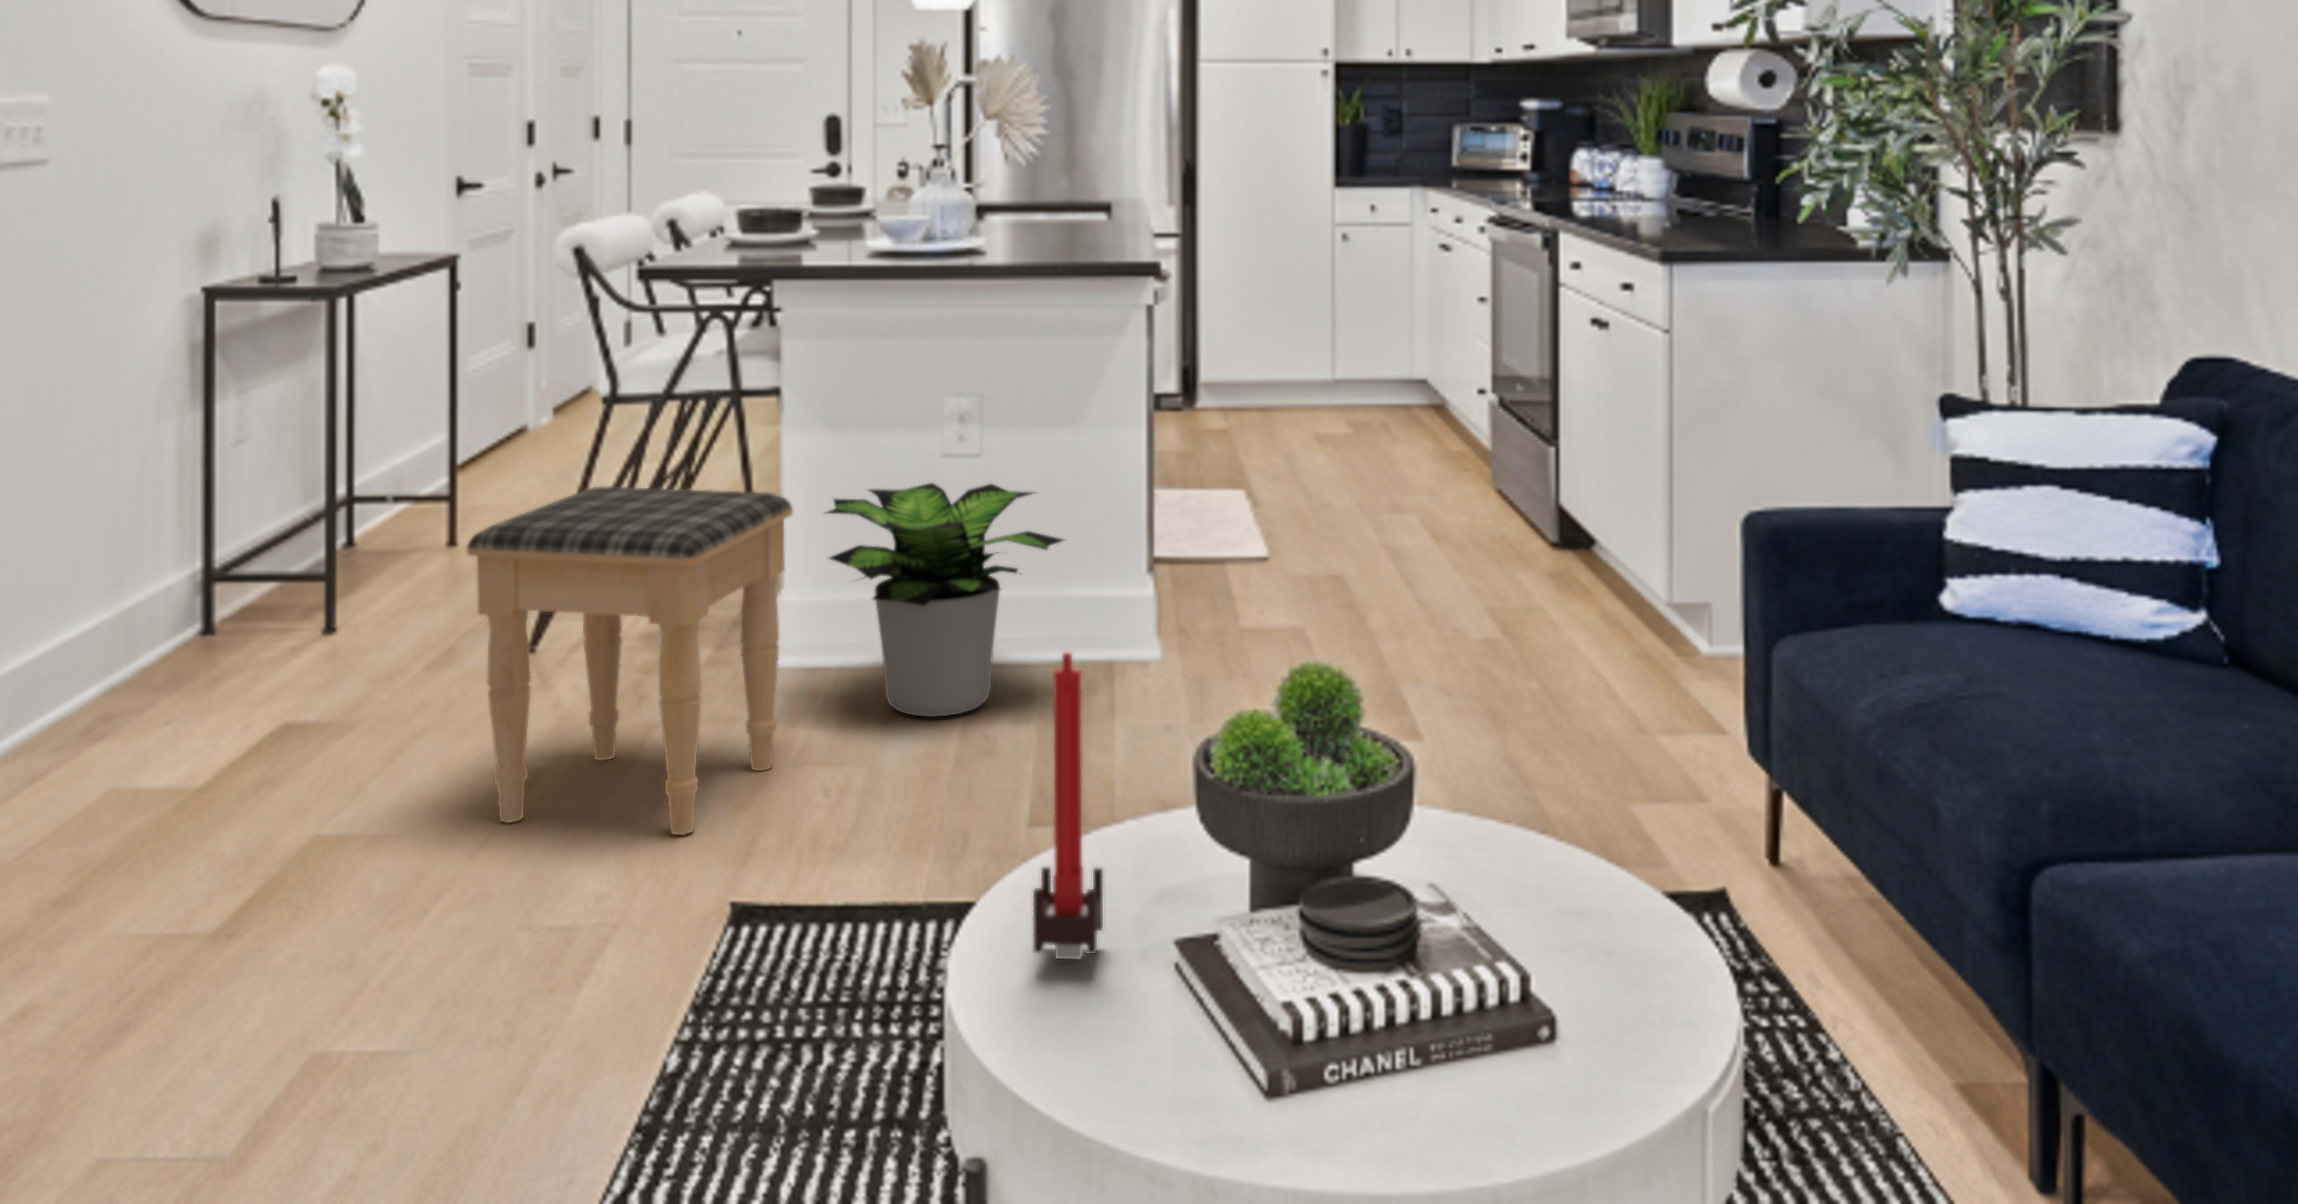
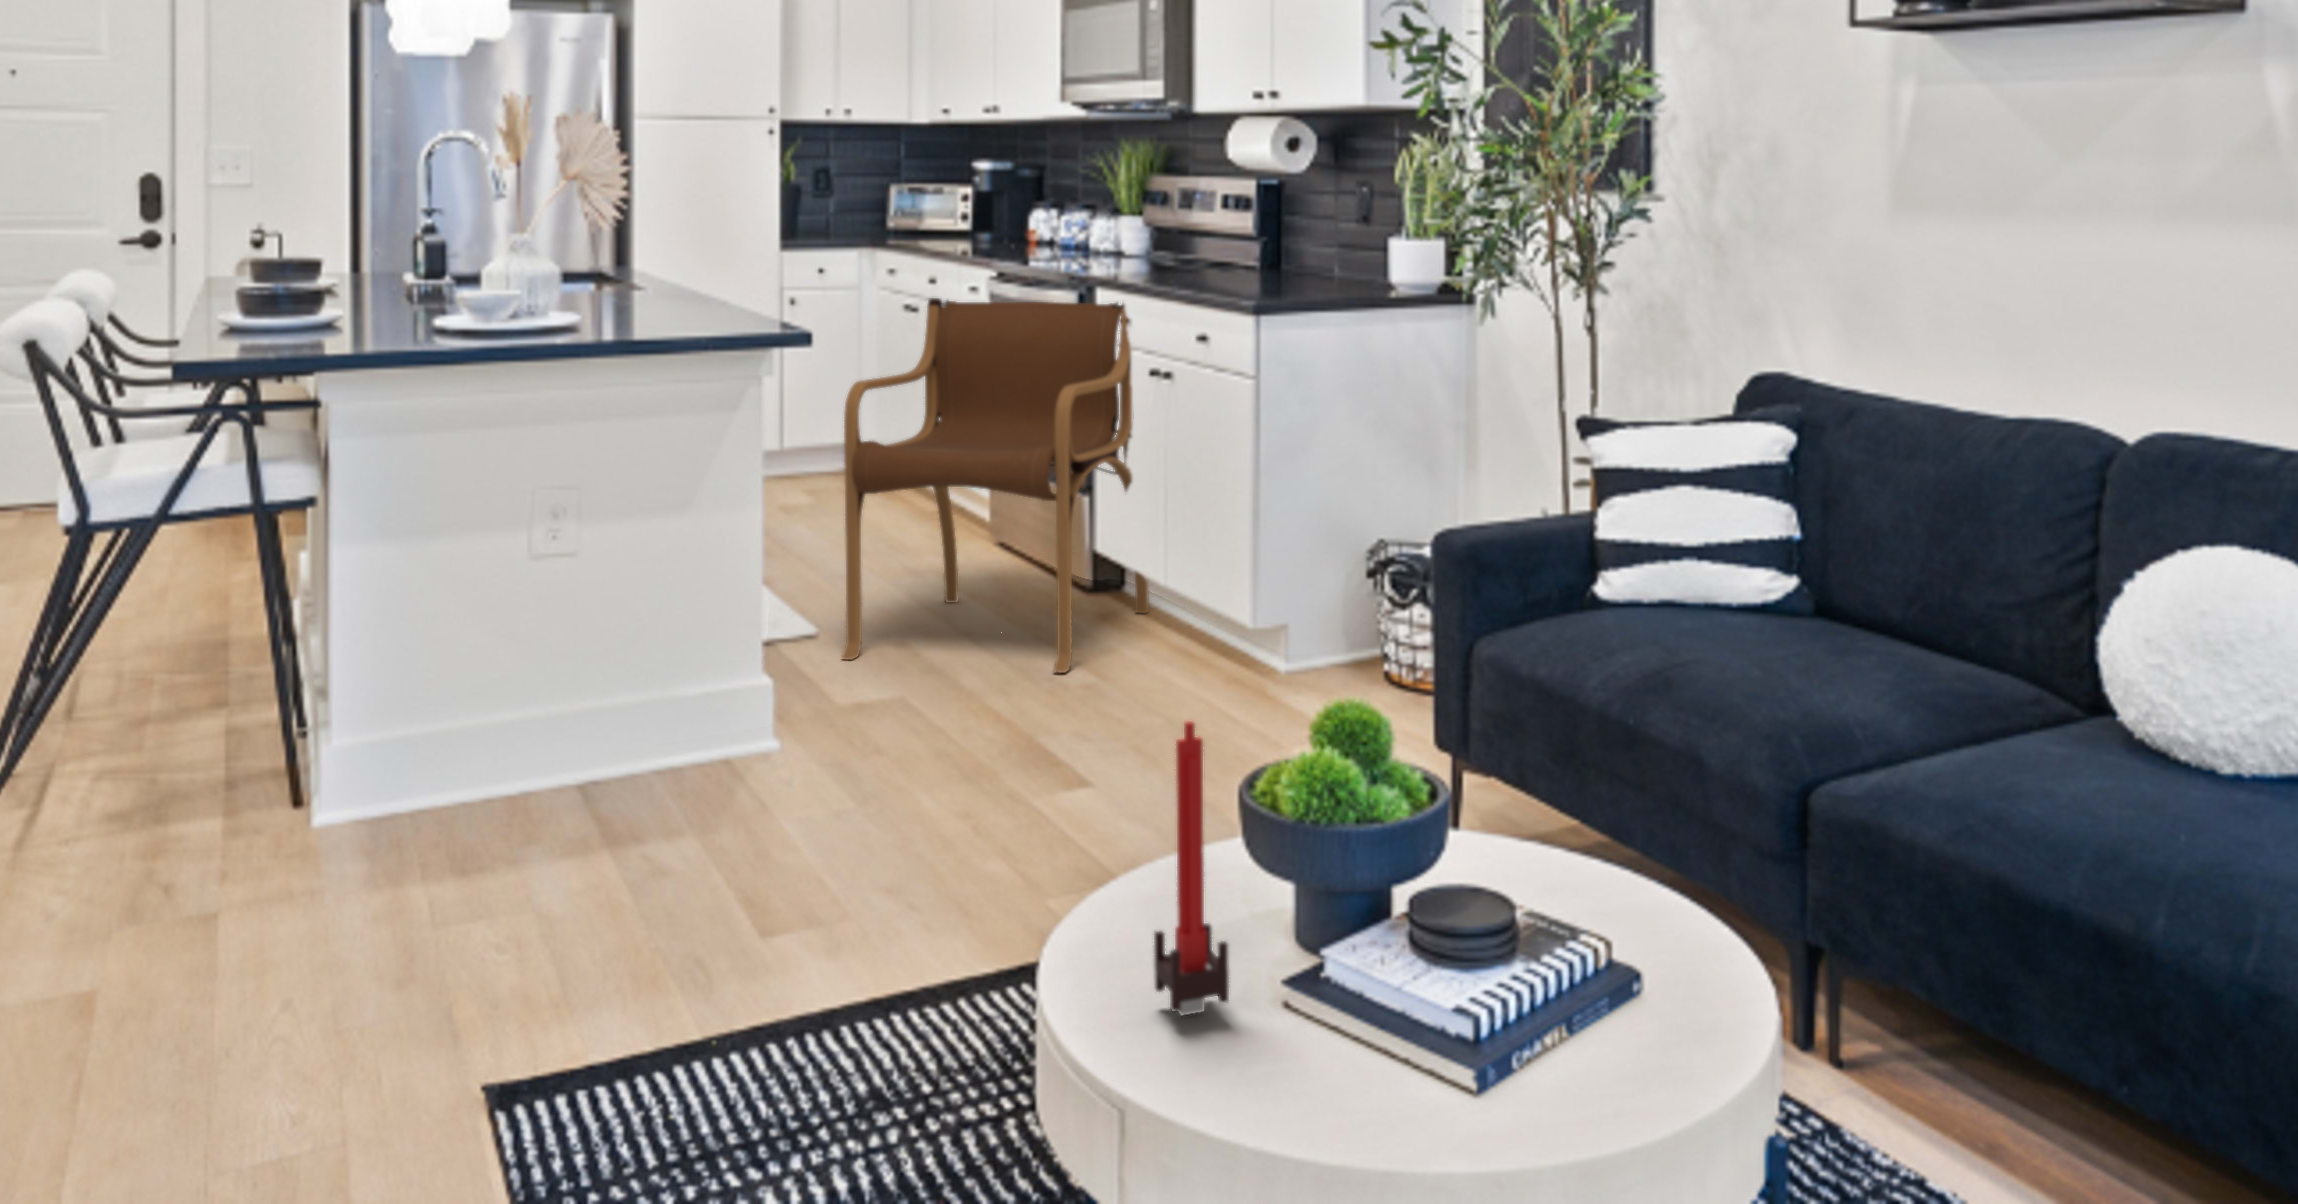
armchair: none [1285,234,1606,612] -> present [842,298,1149,673]
potted plant: present [827,483,1063,717] -> none [420,590,695,855]
footstool: present [467,487,793,835] -> none [57,622,429,1051]

